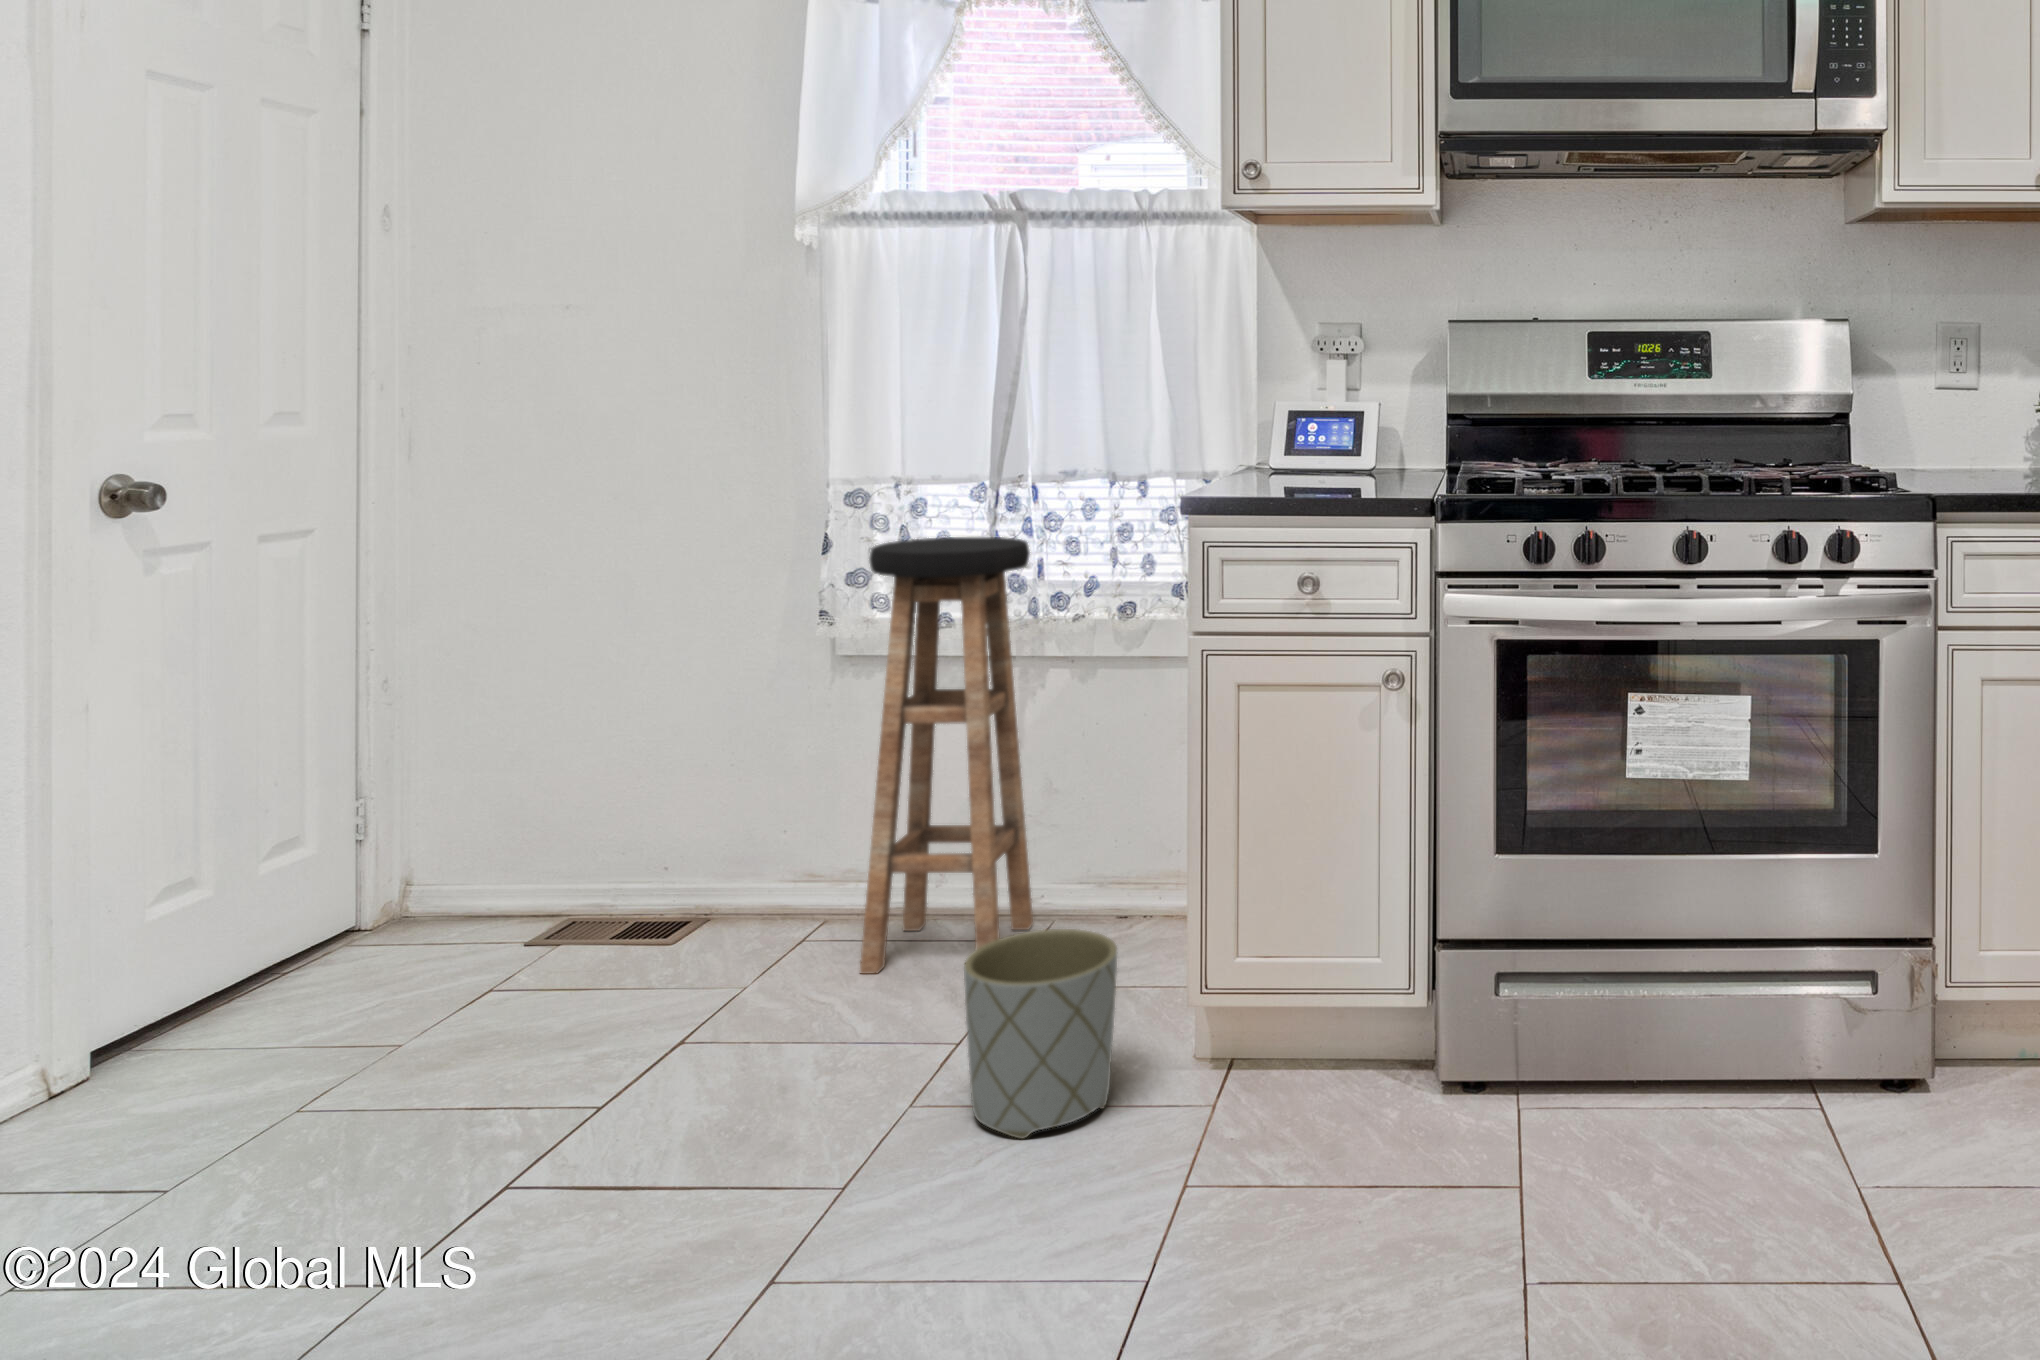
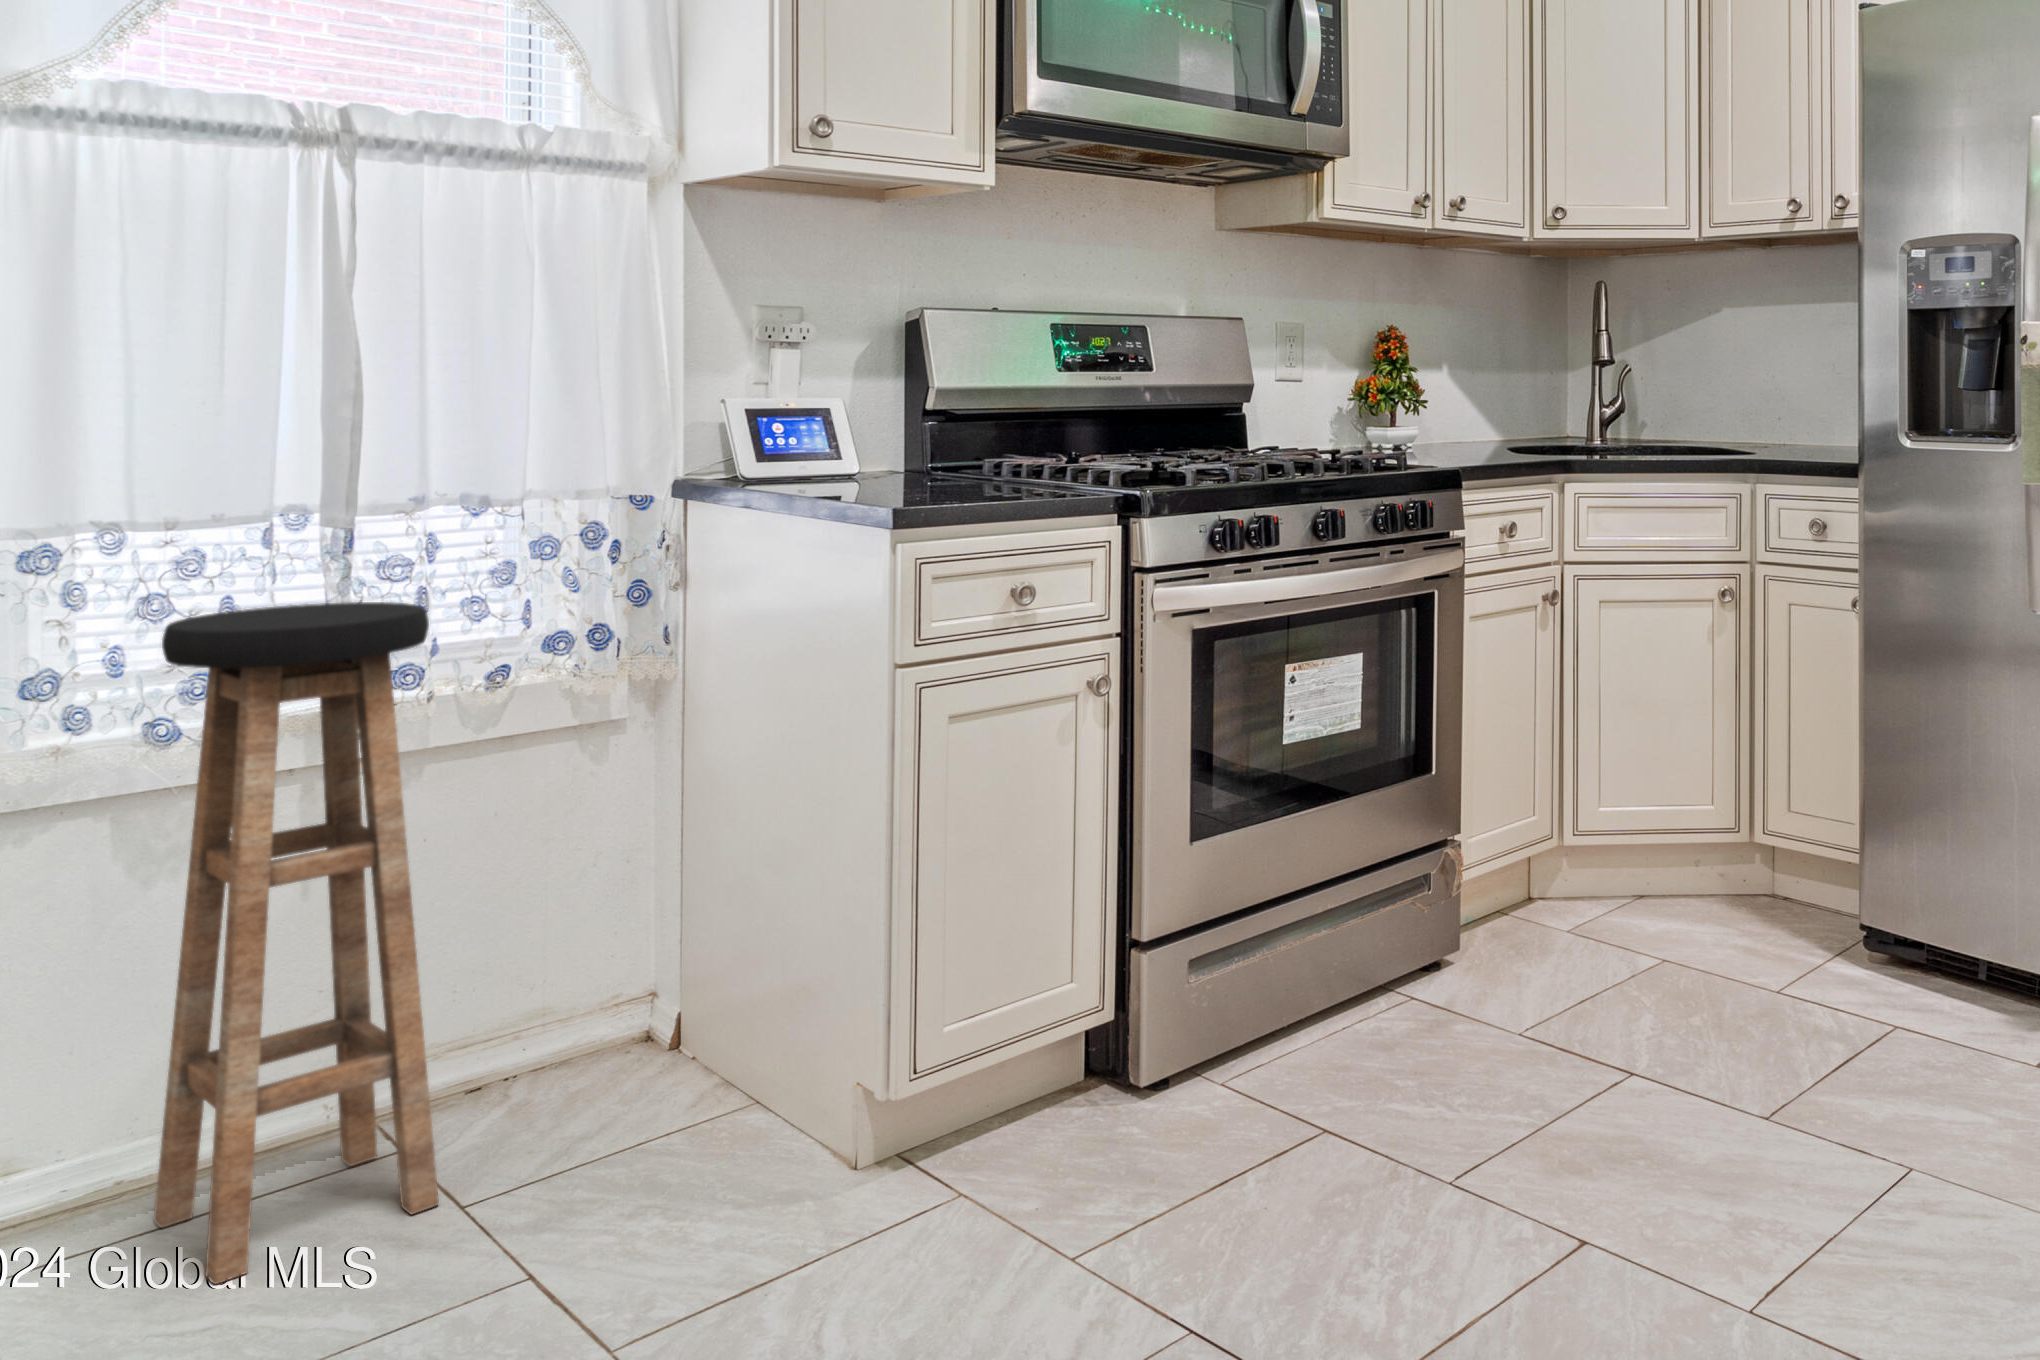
planter: present [964,929,1117,1139] -> none [721,1039,913,1297]

